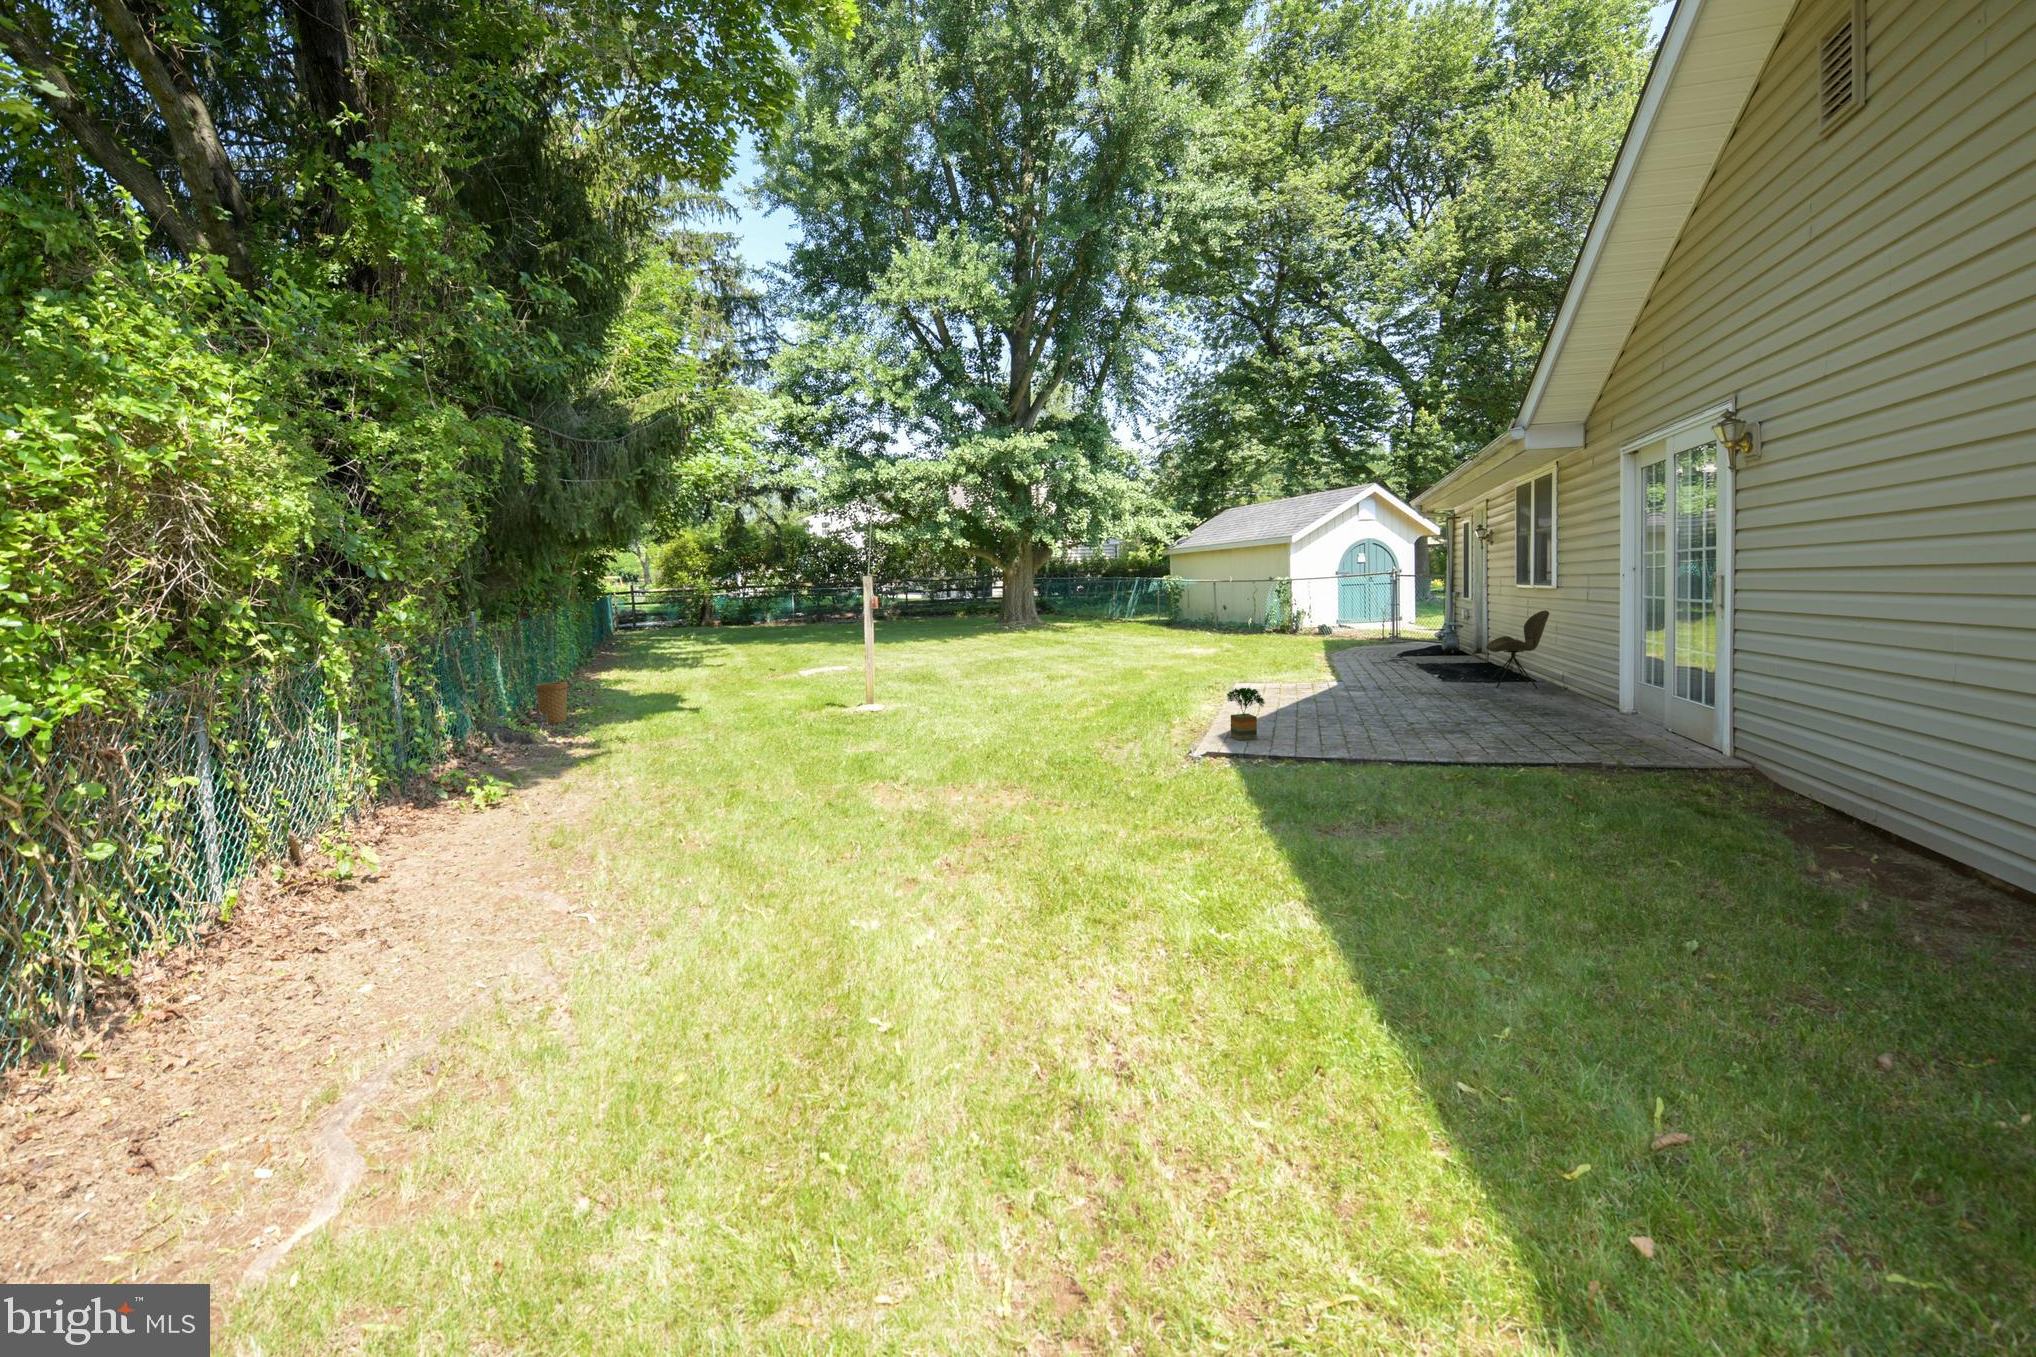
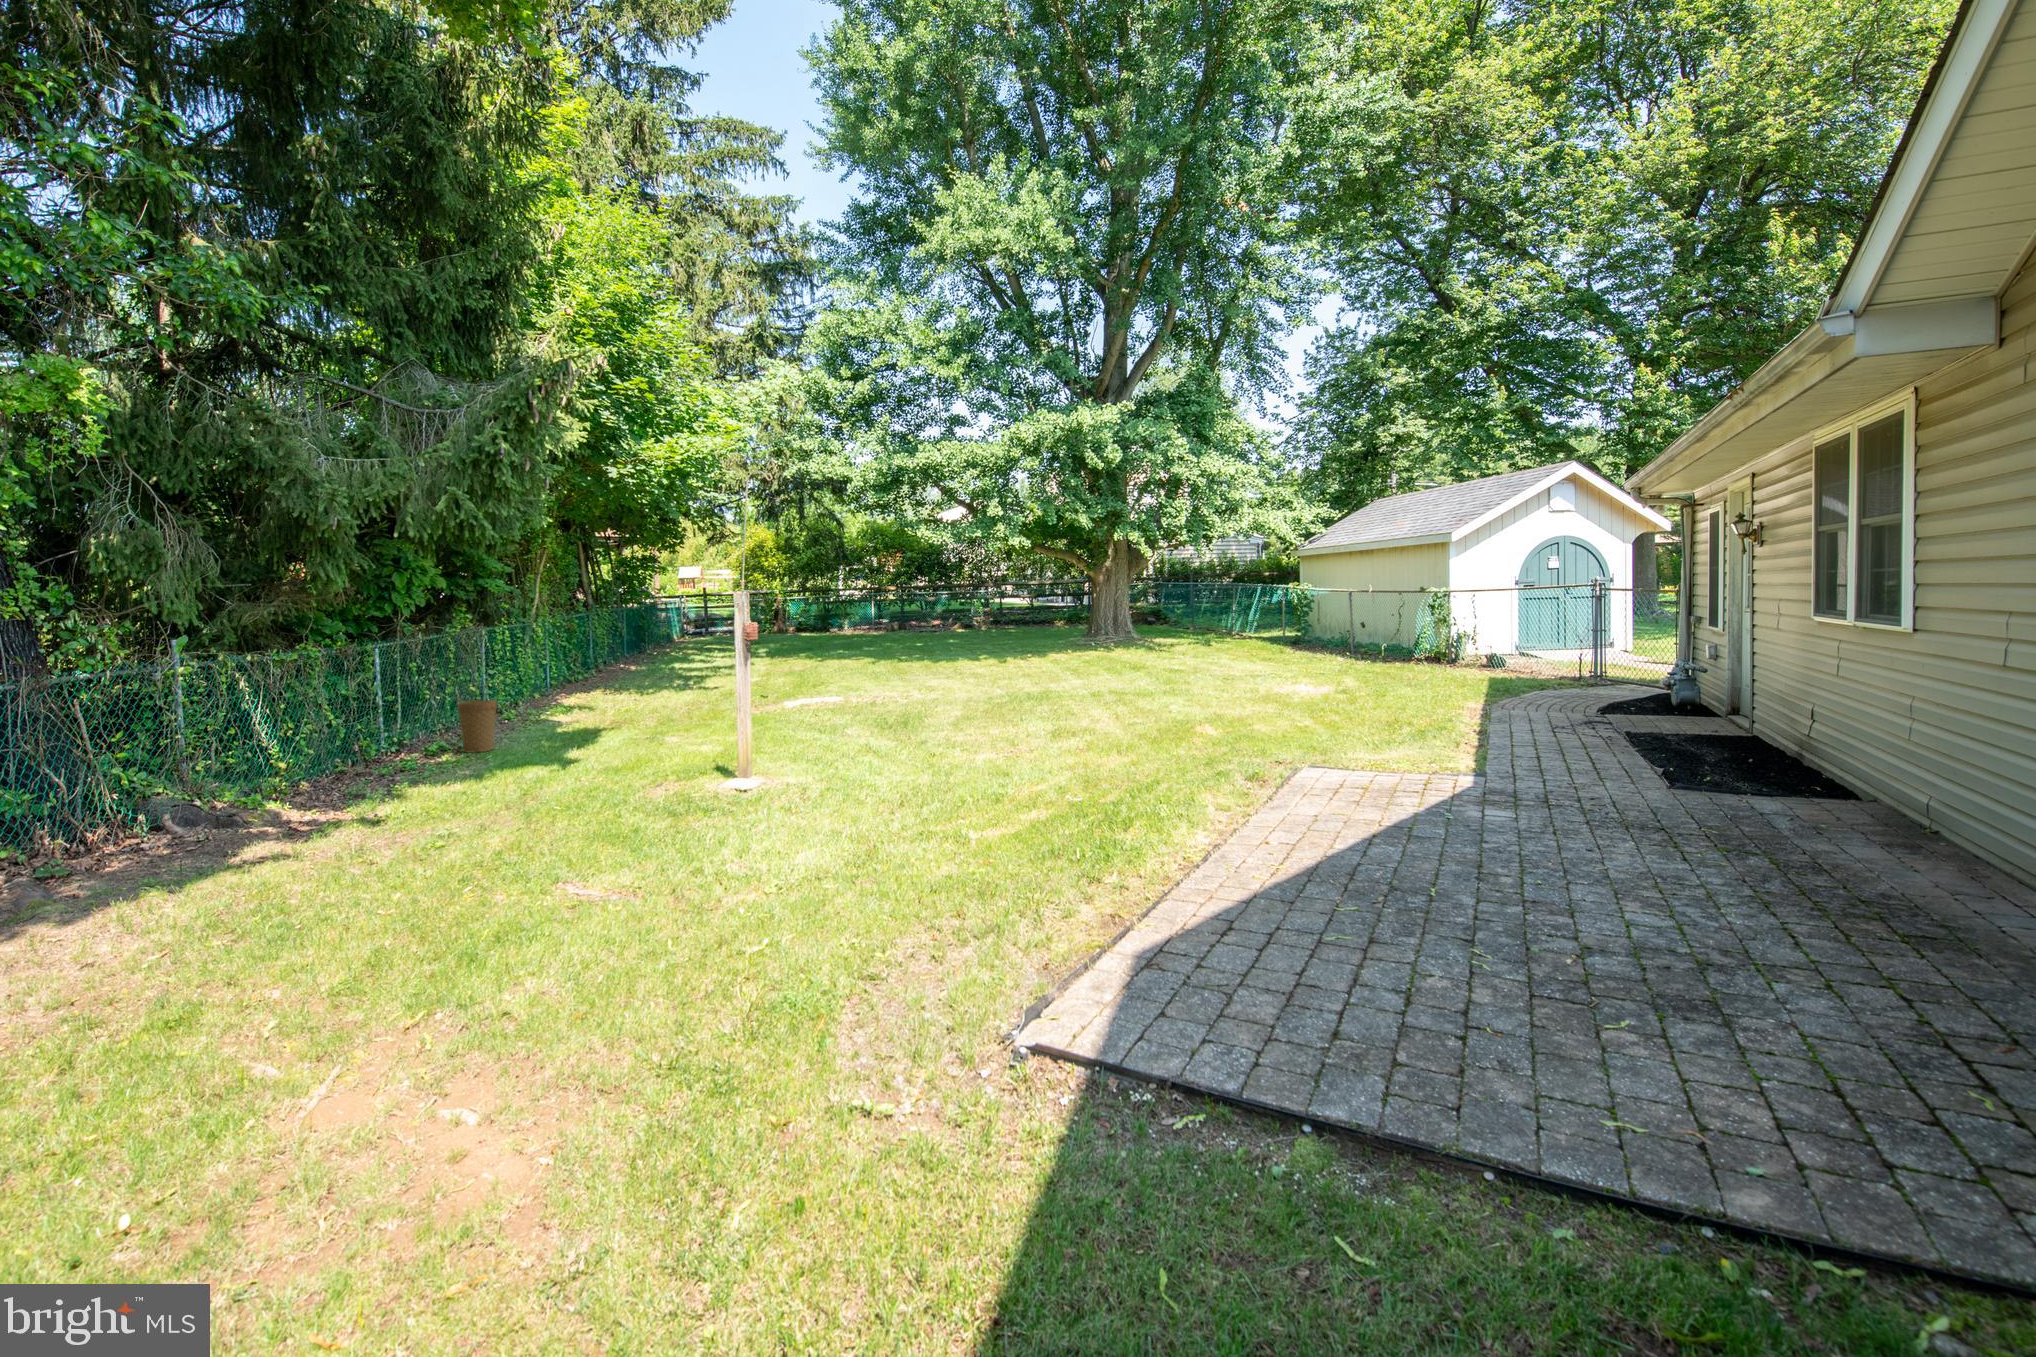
chair: present [1486,611,1549,688] -> none [1704,640,1790,745]
potted tree: present [1227,688,1265,741] -> none [1342,729,1395,798]

